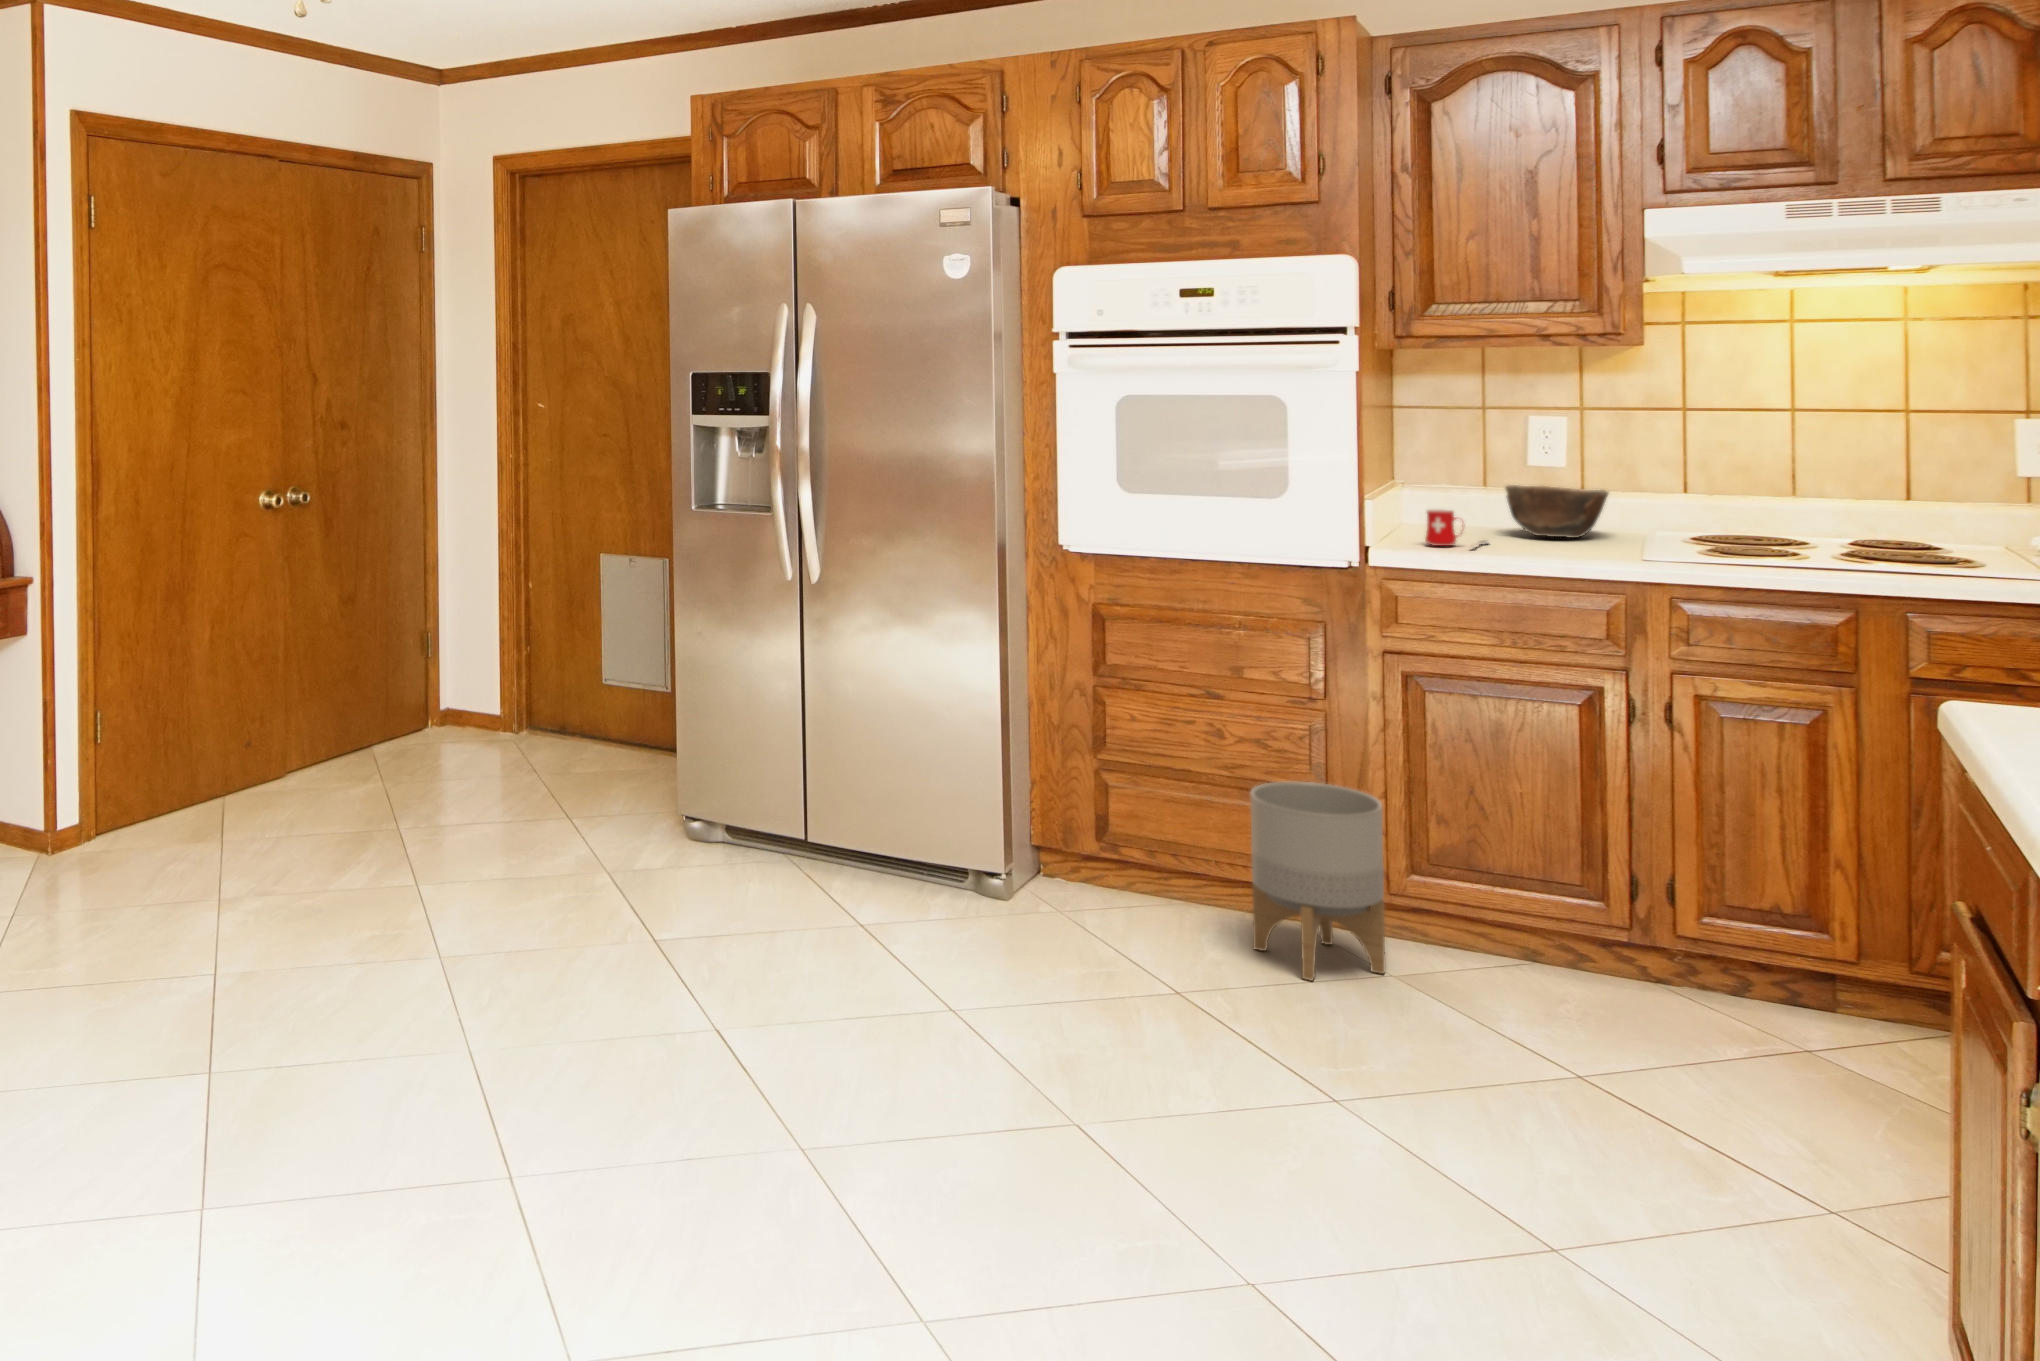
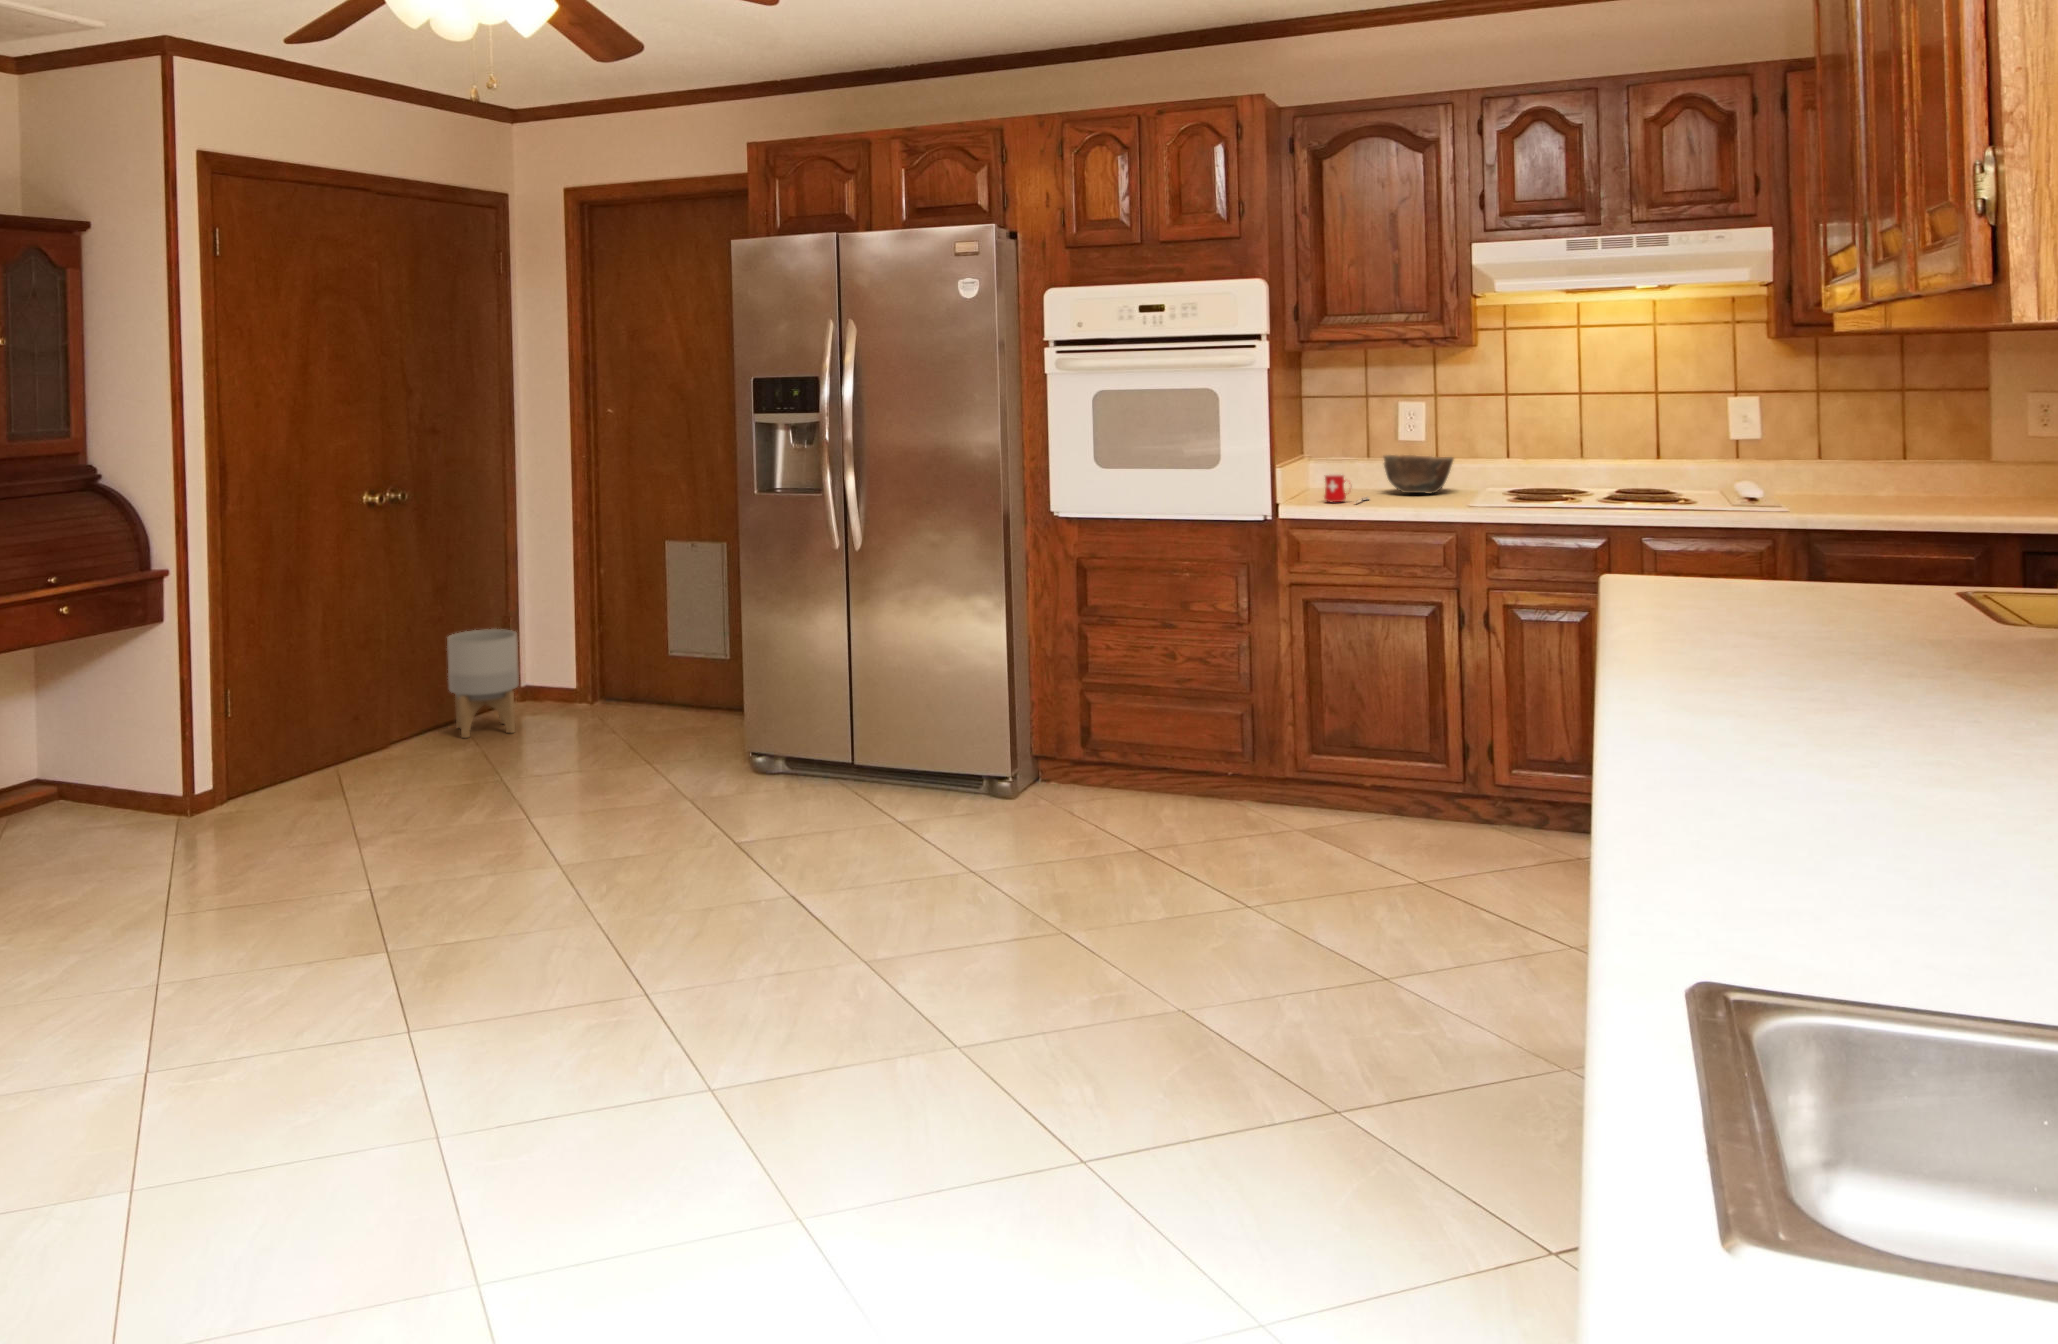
planter: present [1250,781,1385,980] -> present [447,629,519,738]

